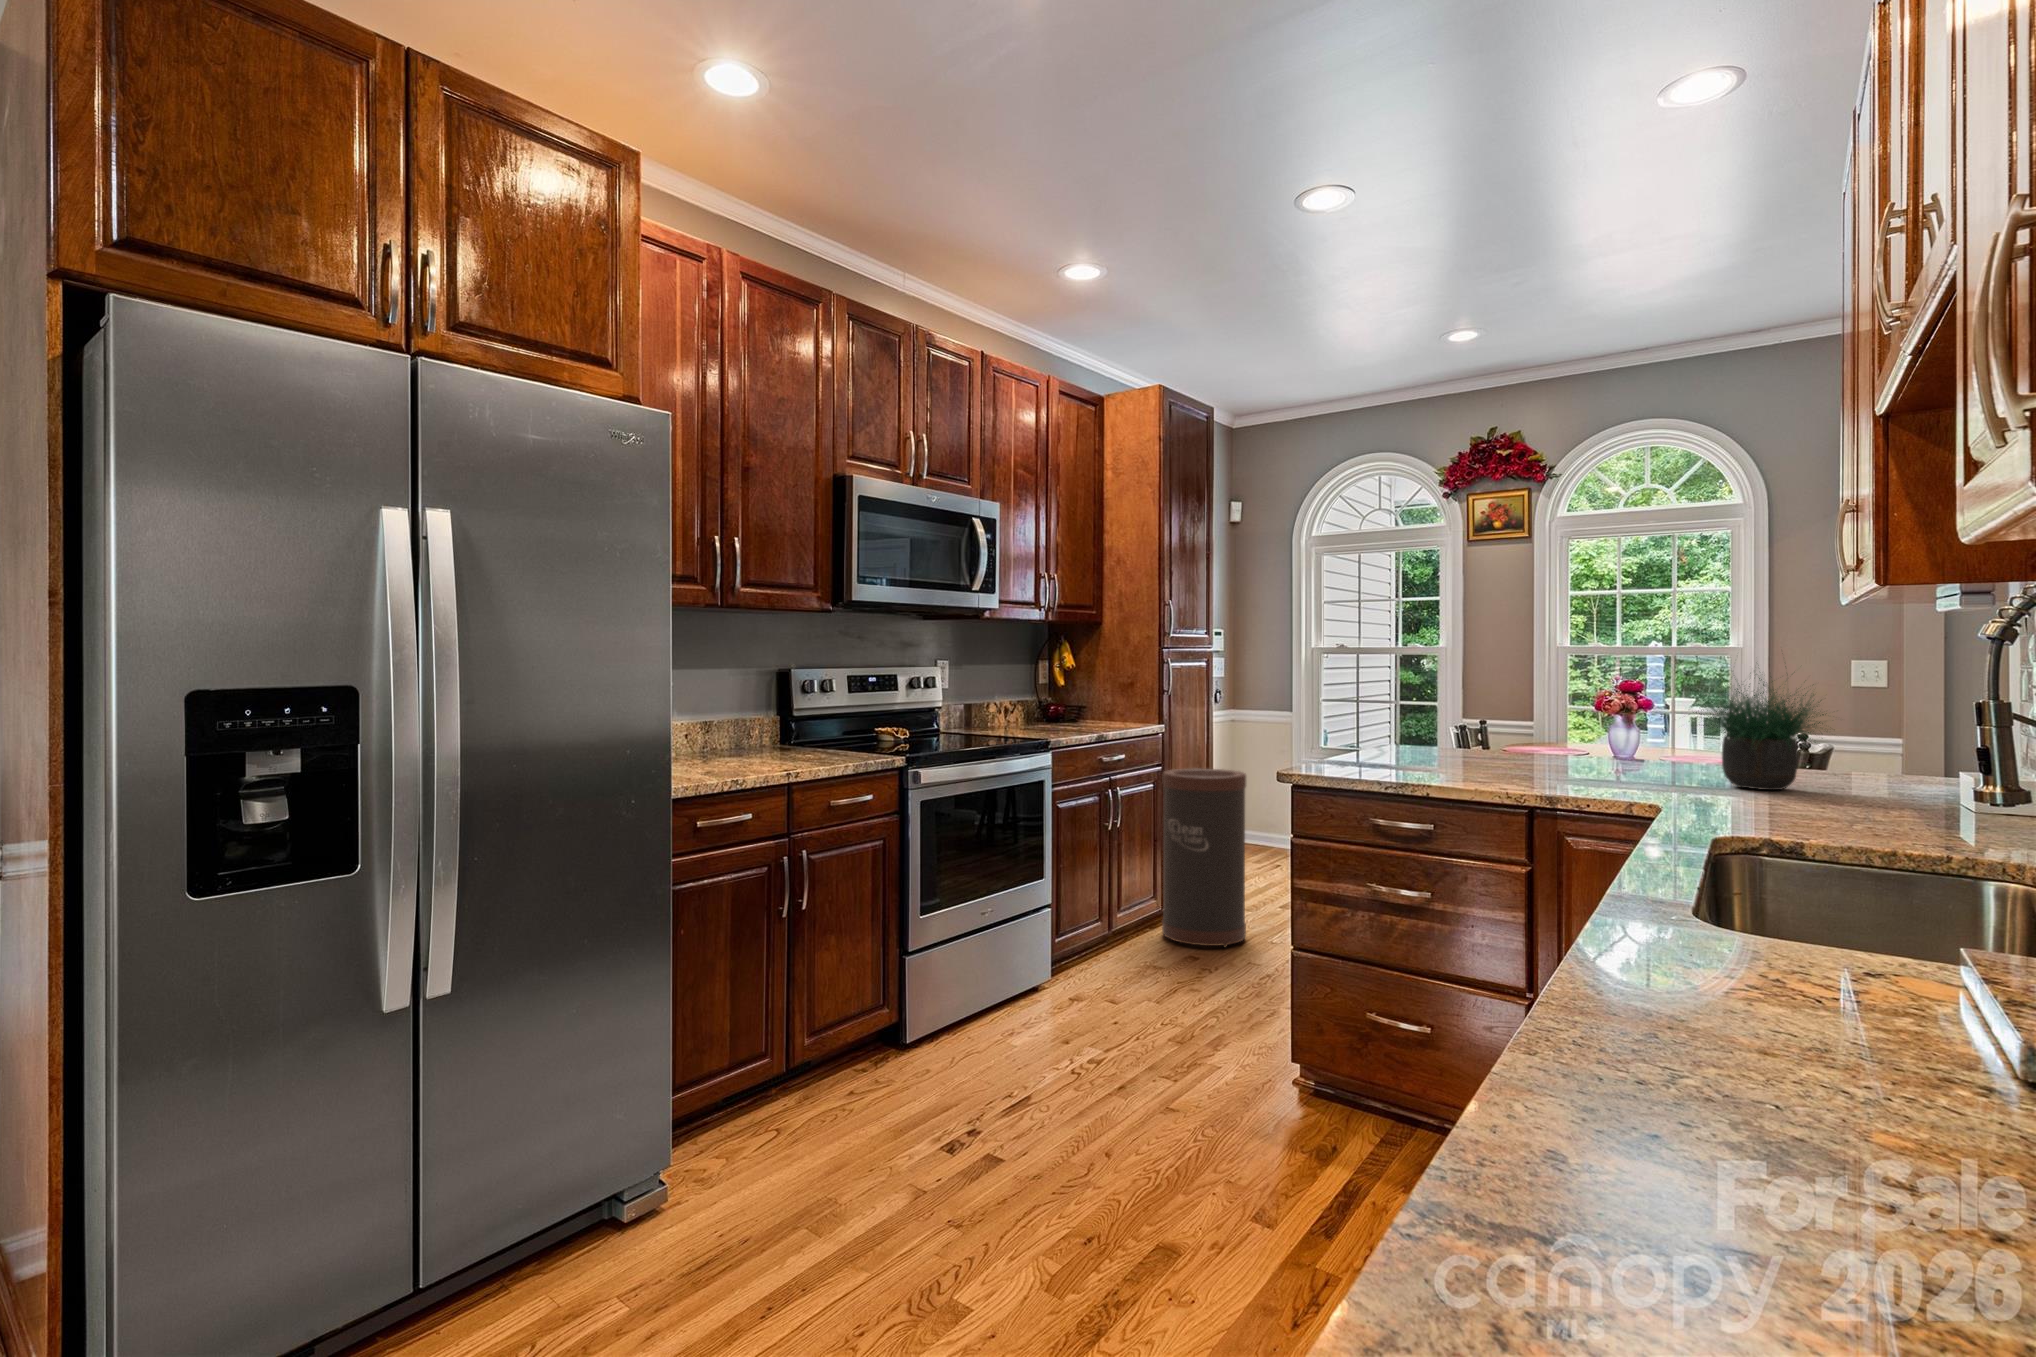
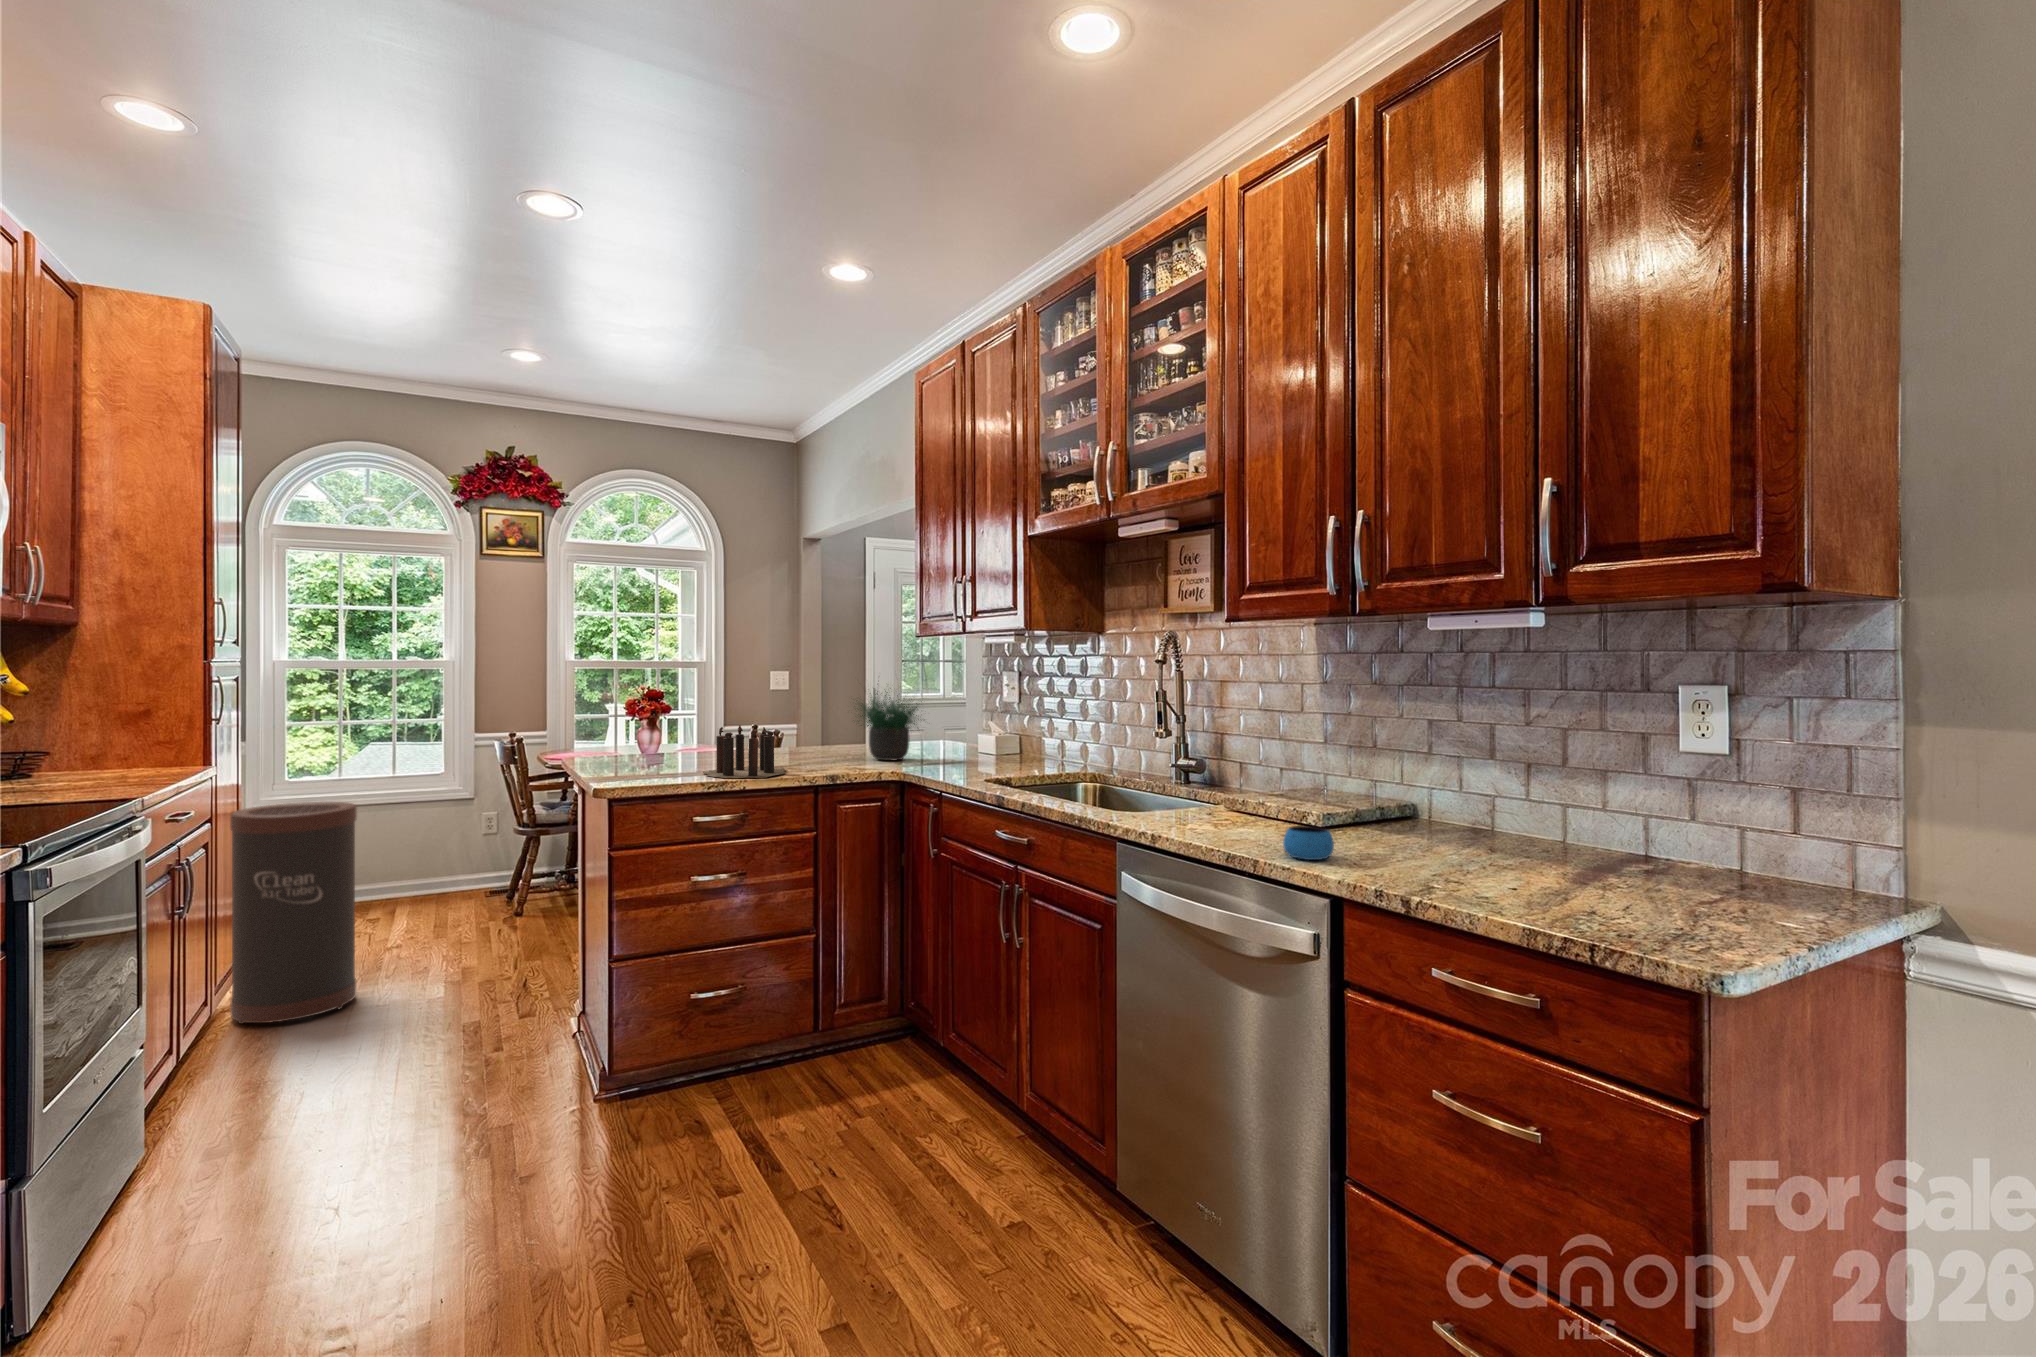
candle: none [1414,719,1544,785] -> present [703,725,786,778]
mug: none [1746,969,1930,1063] -> present [1283,826,1334,860]

